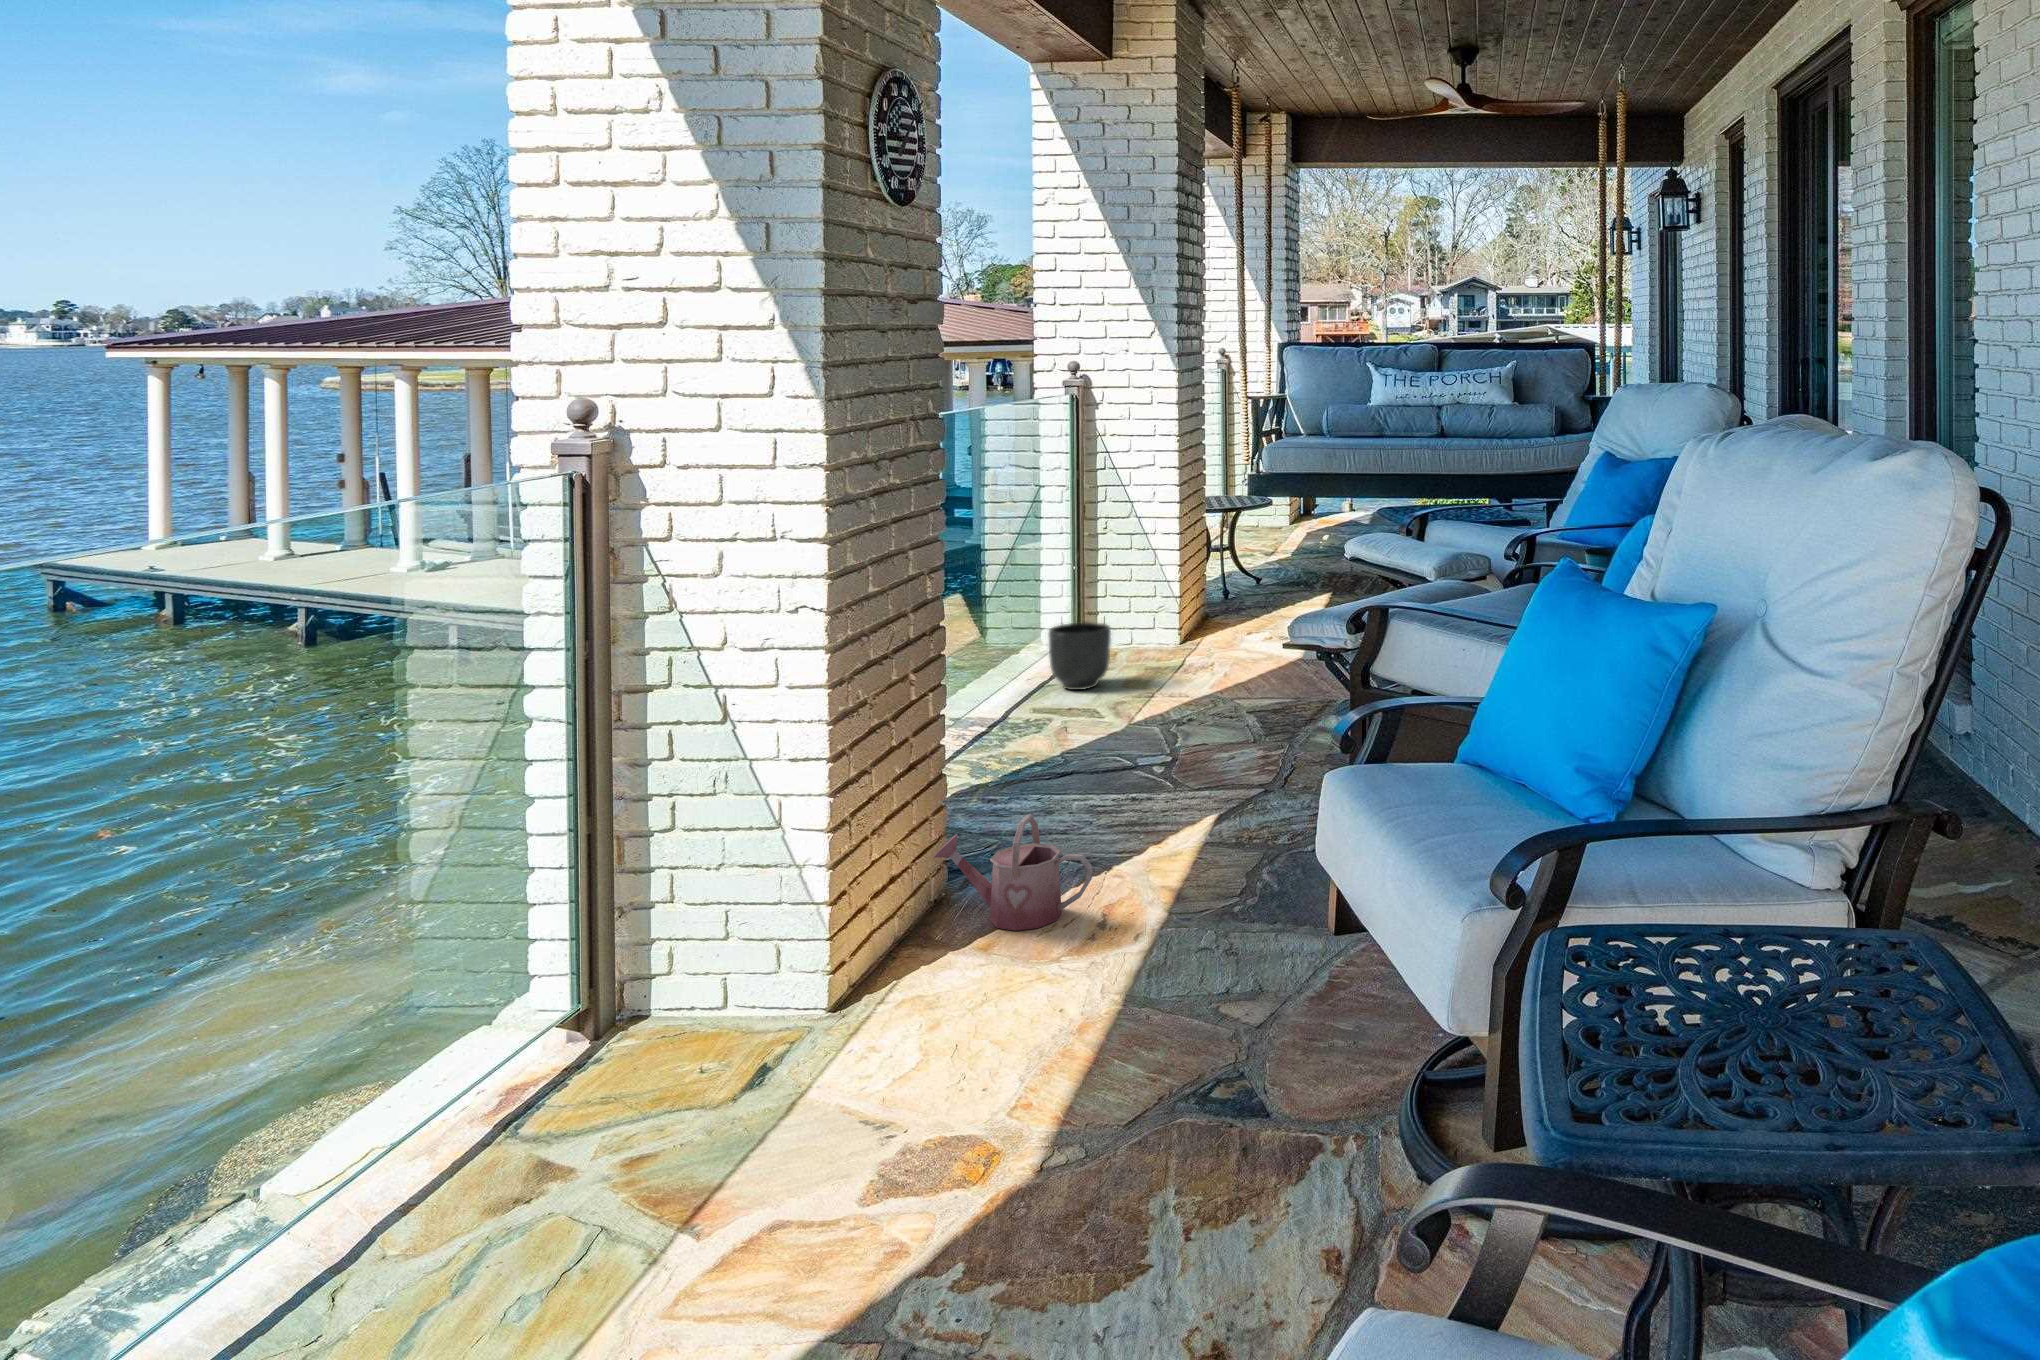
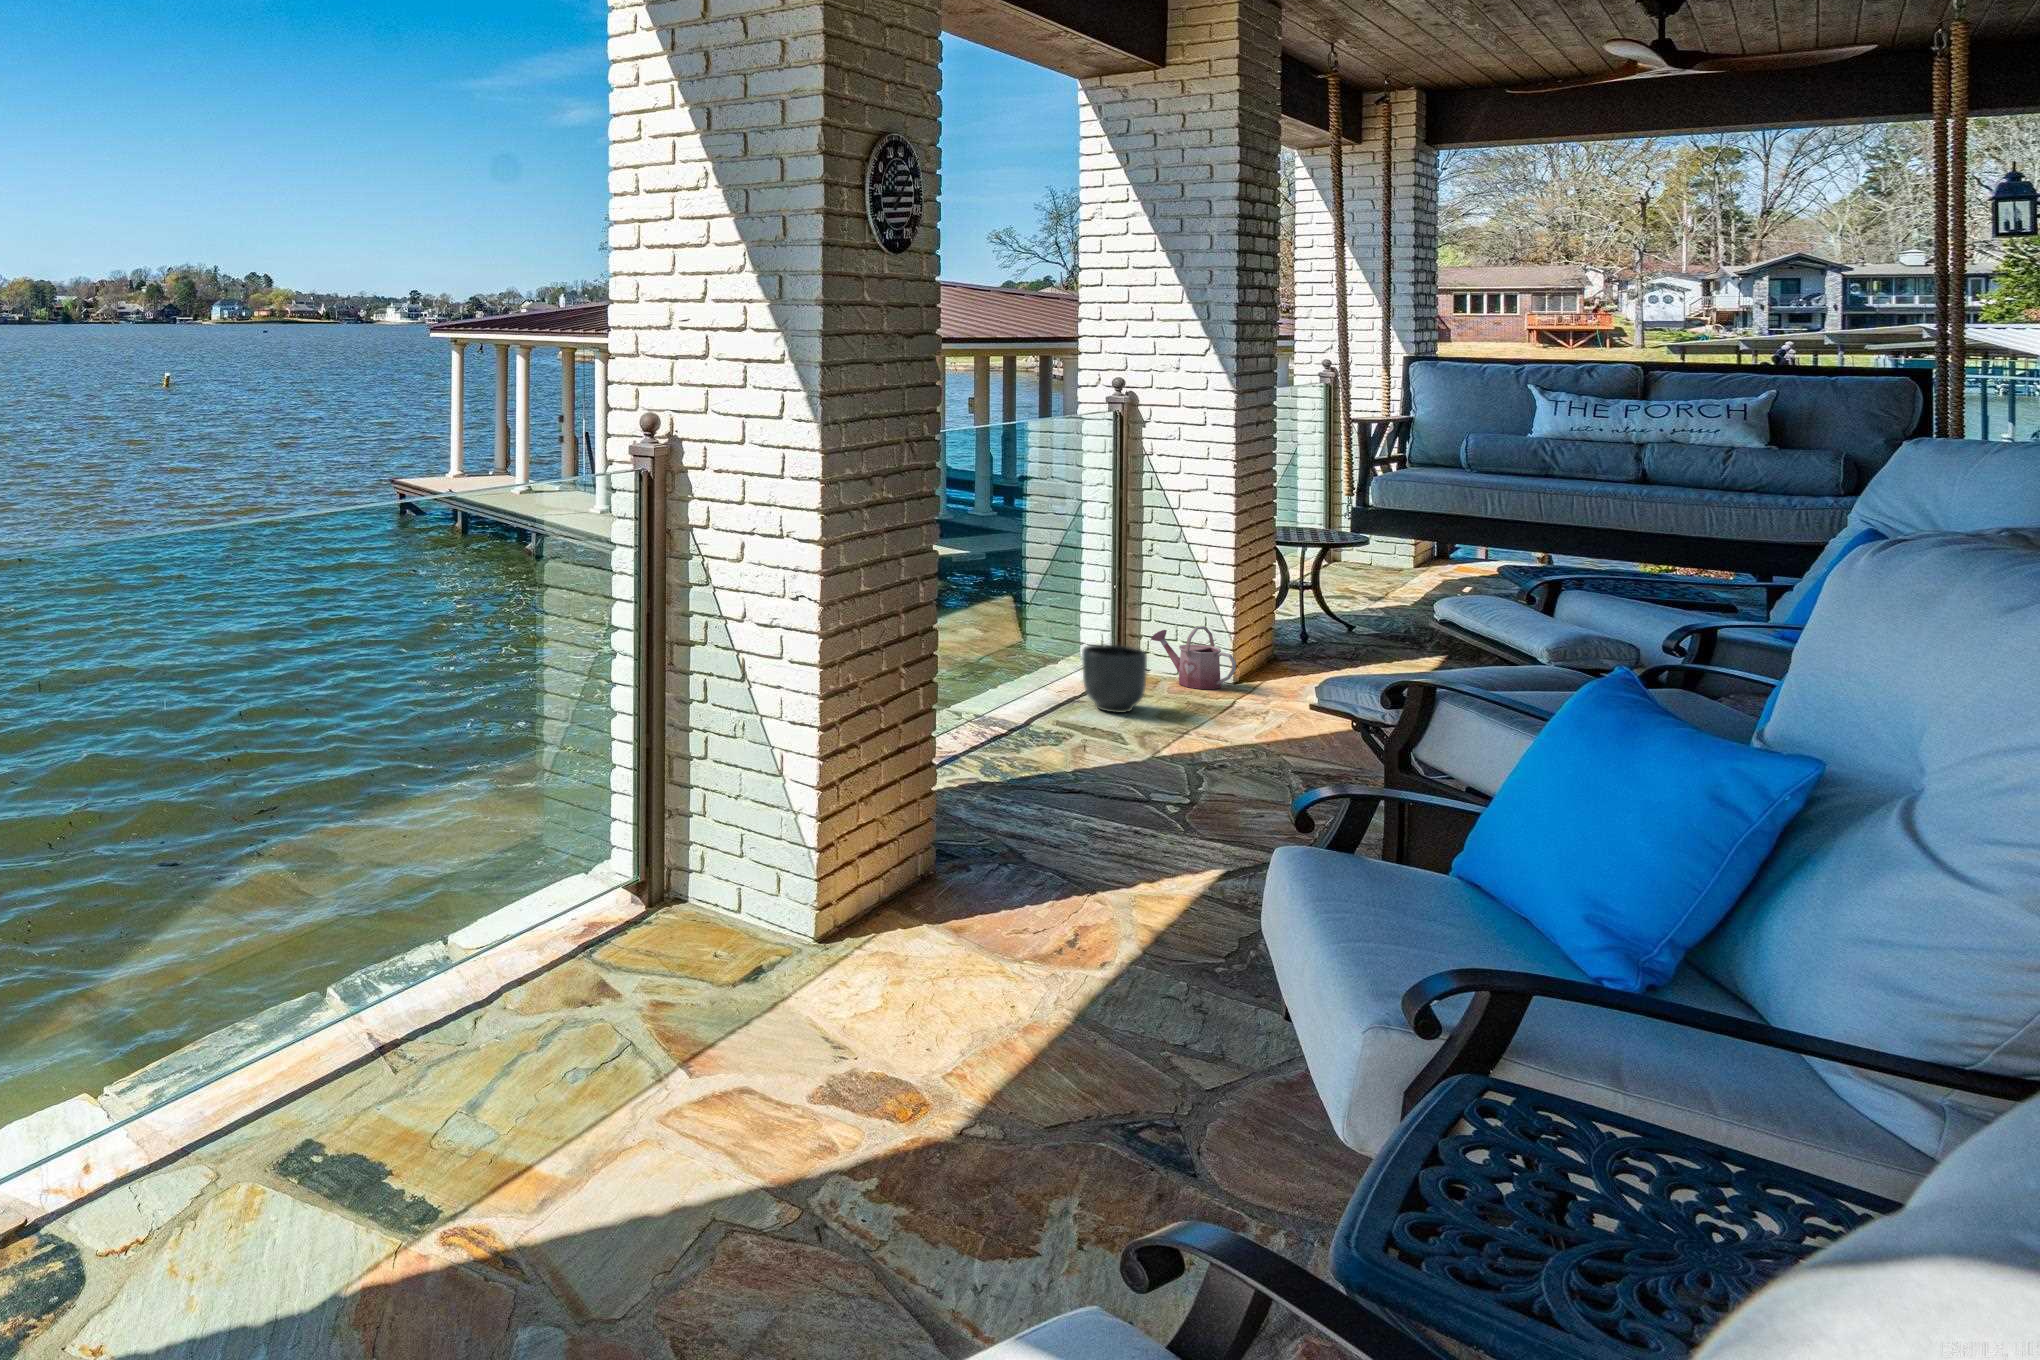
watering can: present [933,814,1092,931] -> present [1151,626,1236,689]

